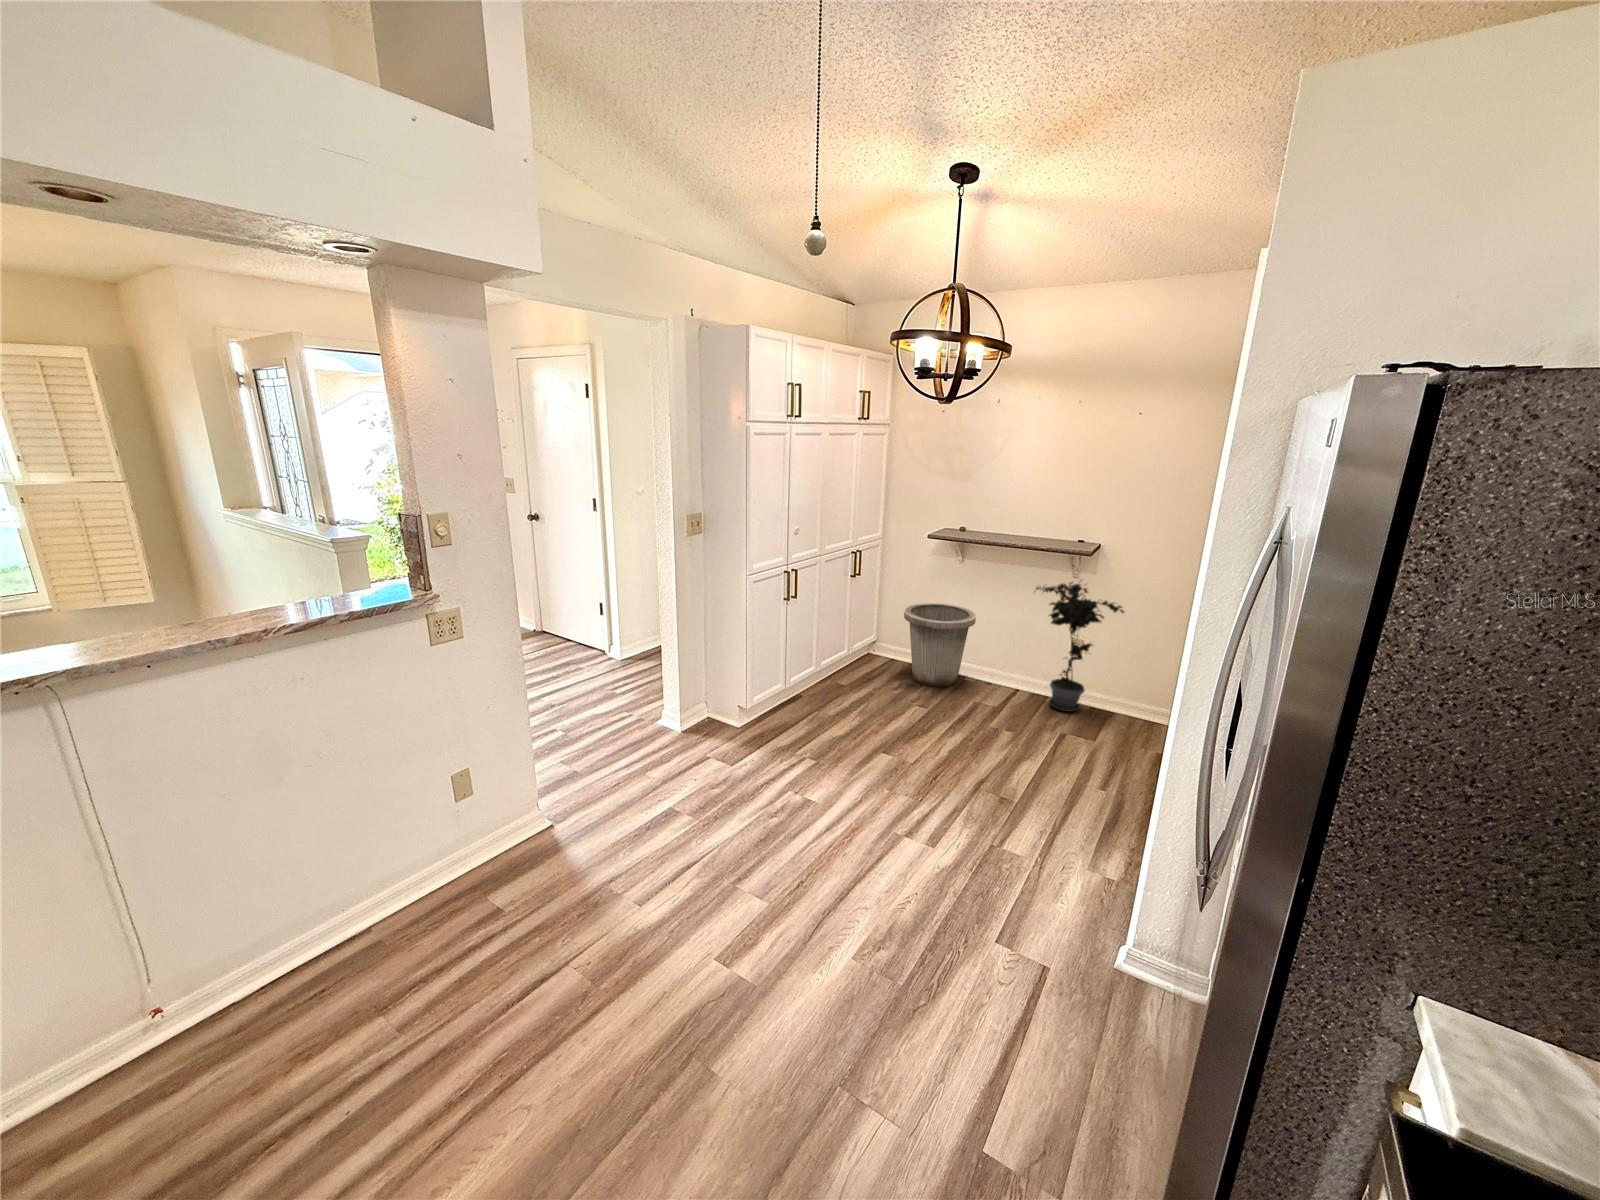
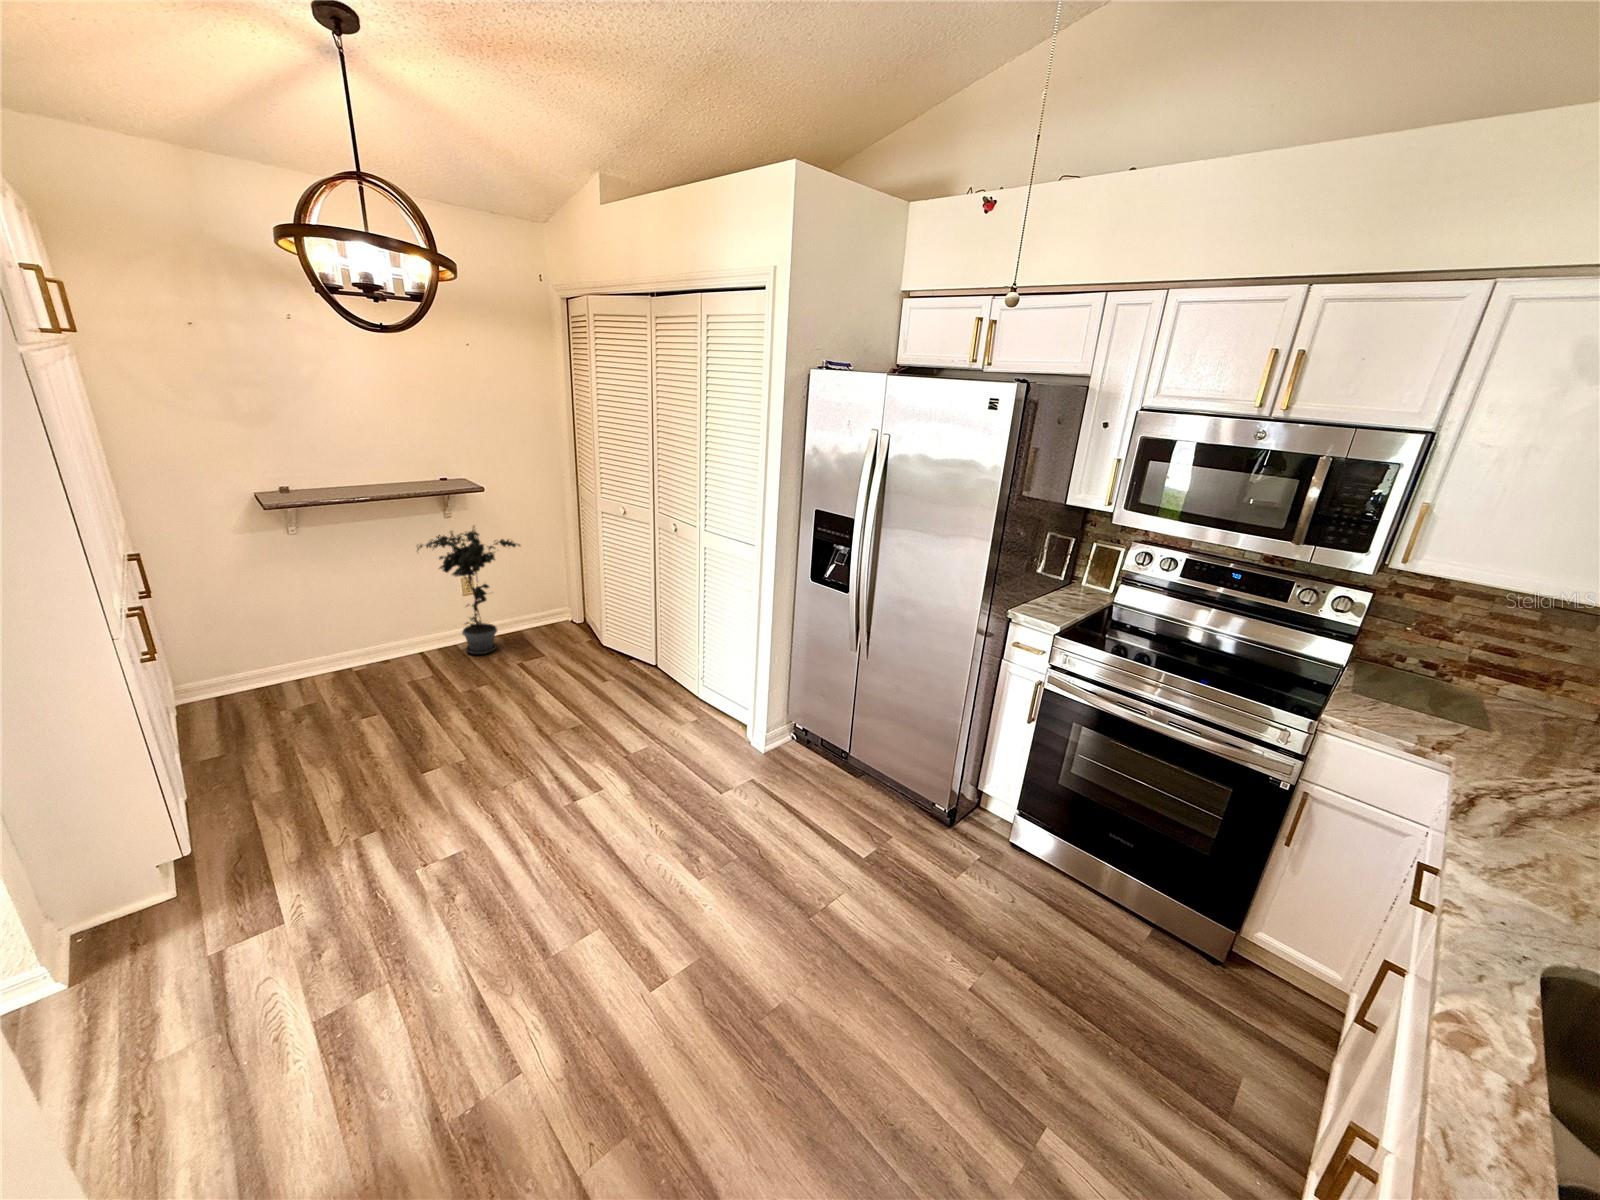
trash can: present [904,603,976,687] -> none [245,595,359,704]

